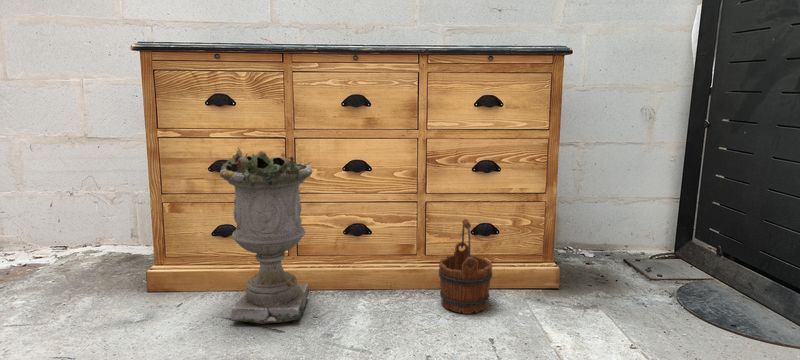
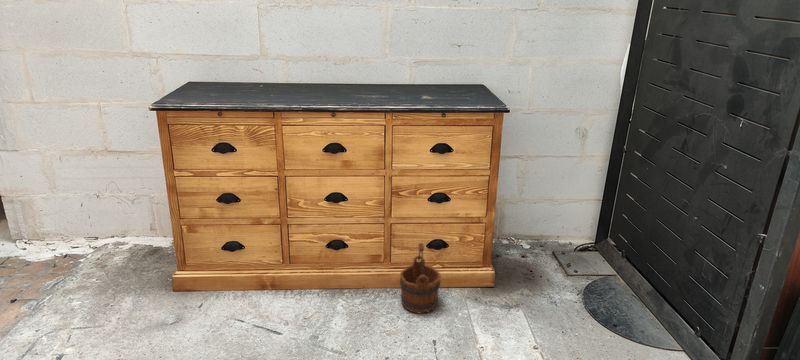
planter: present [220,148,312,324] -> none [228,194,300,325]

